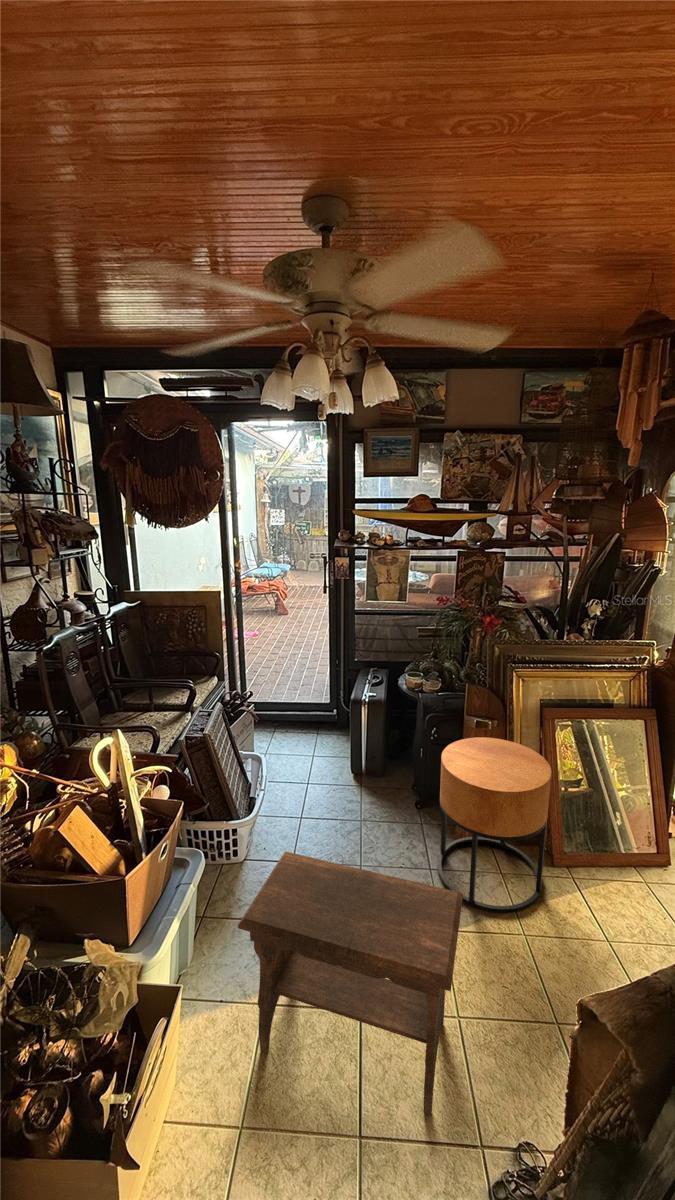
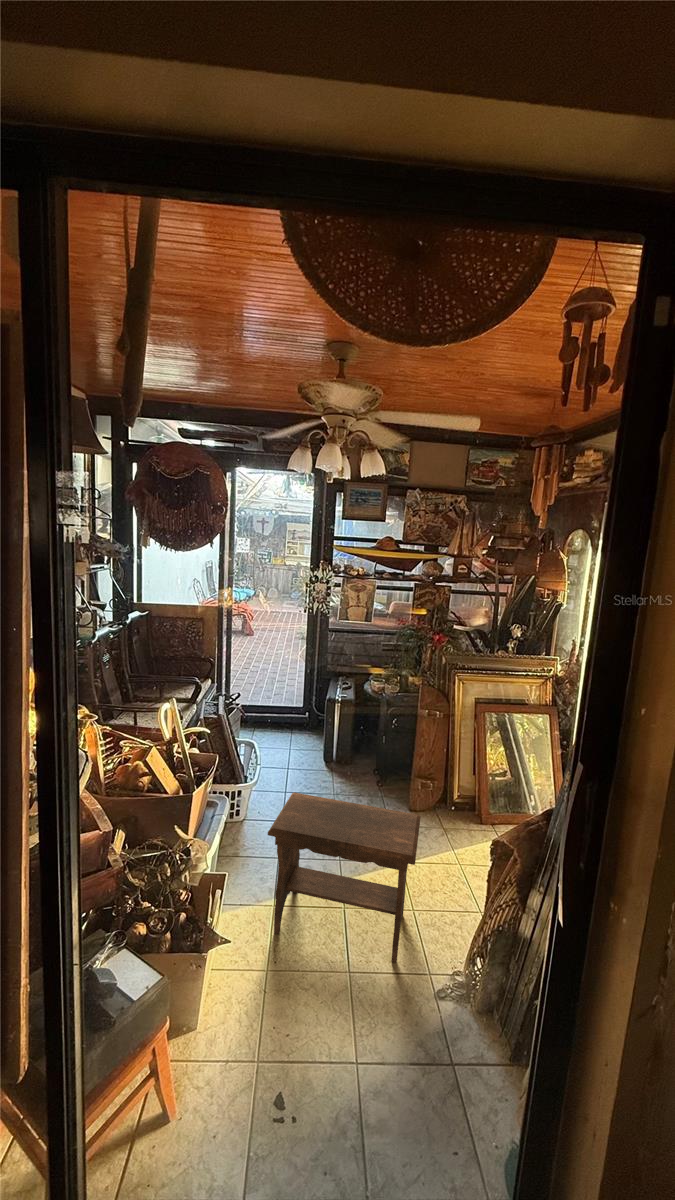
side table: present [437,737,551,913] -> none [395,724,482,852]

